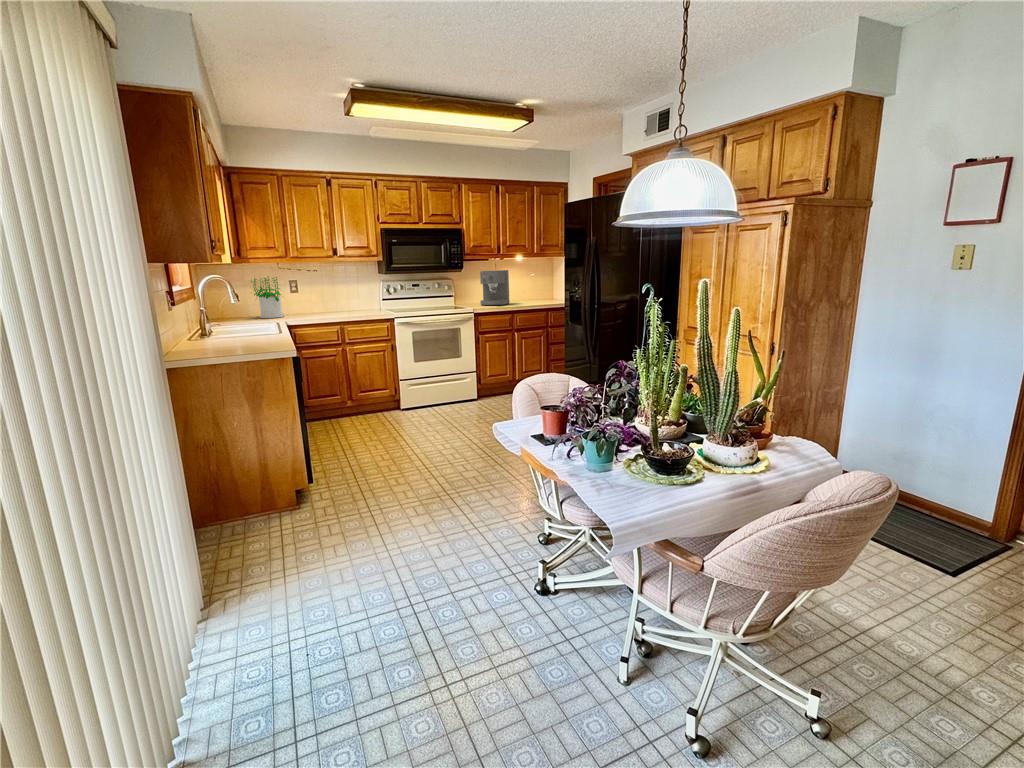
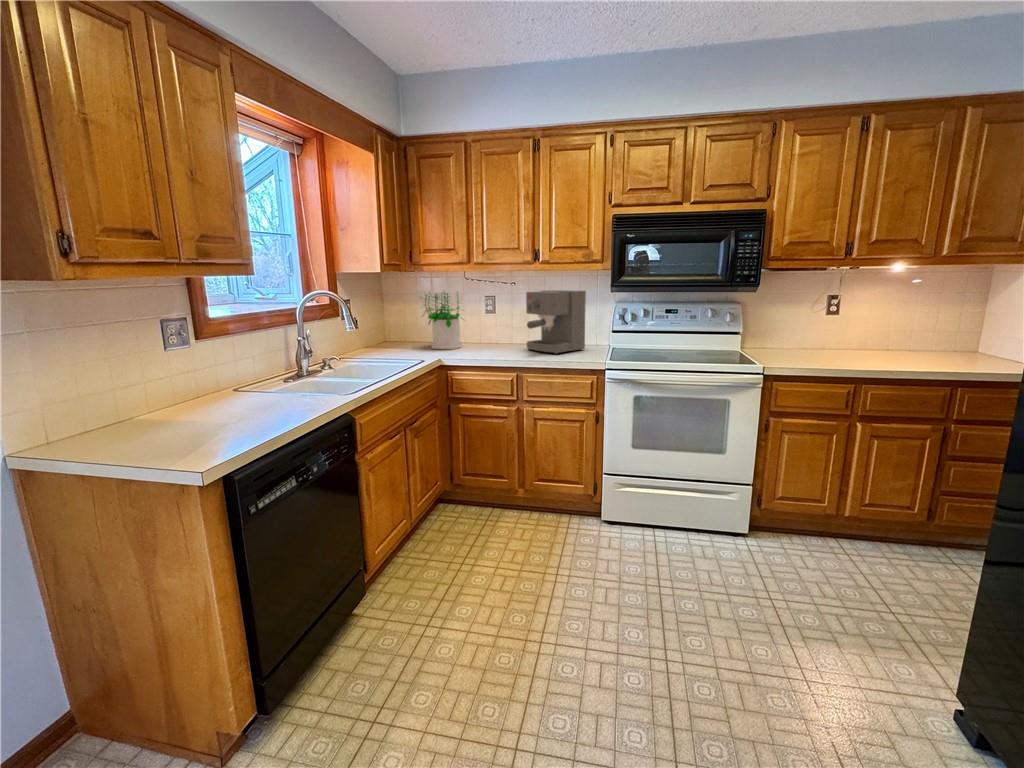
coffee maker: present [480,270,509,305] -> present [526,290,586,354]

